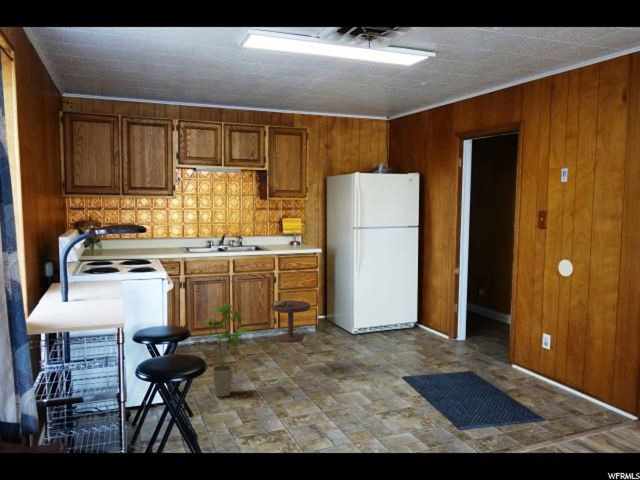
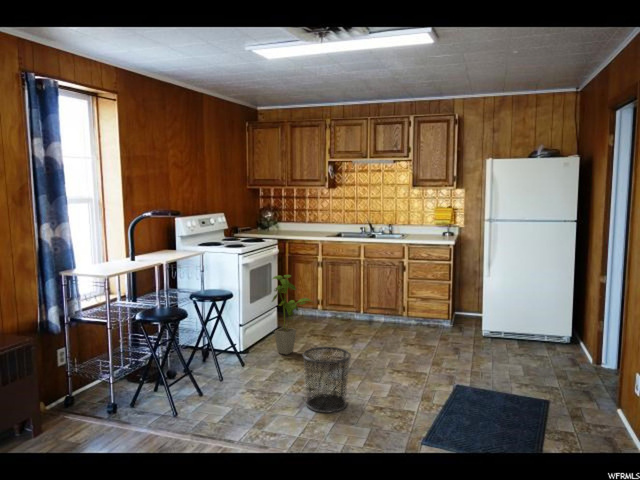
side table: present [271,300,310,343] -> none [346,281,383,351]
waste bin: none [333,372,384,443] -> present [303,347,351,413]

